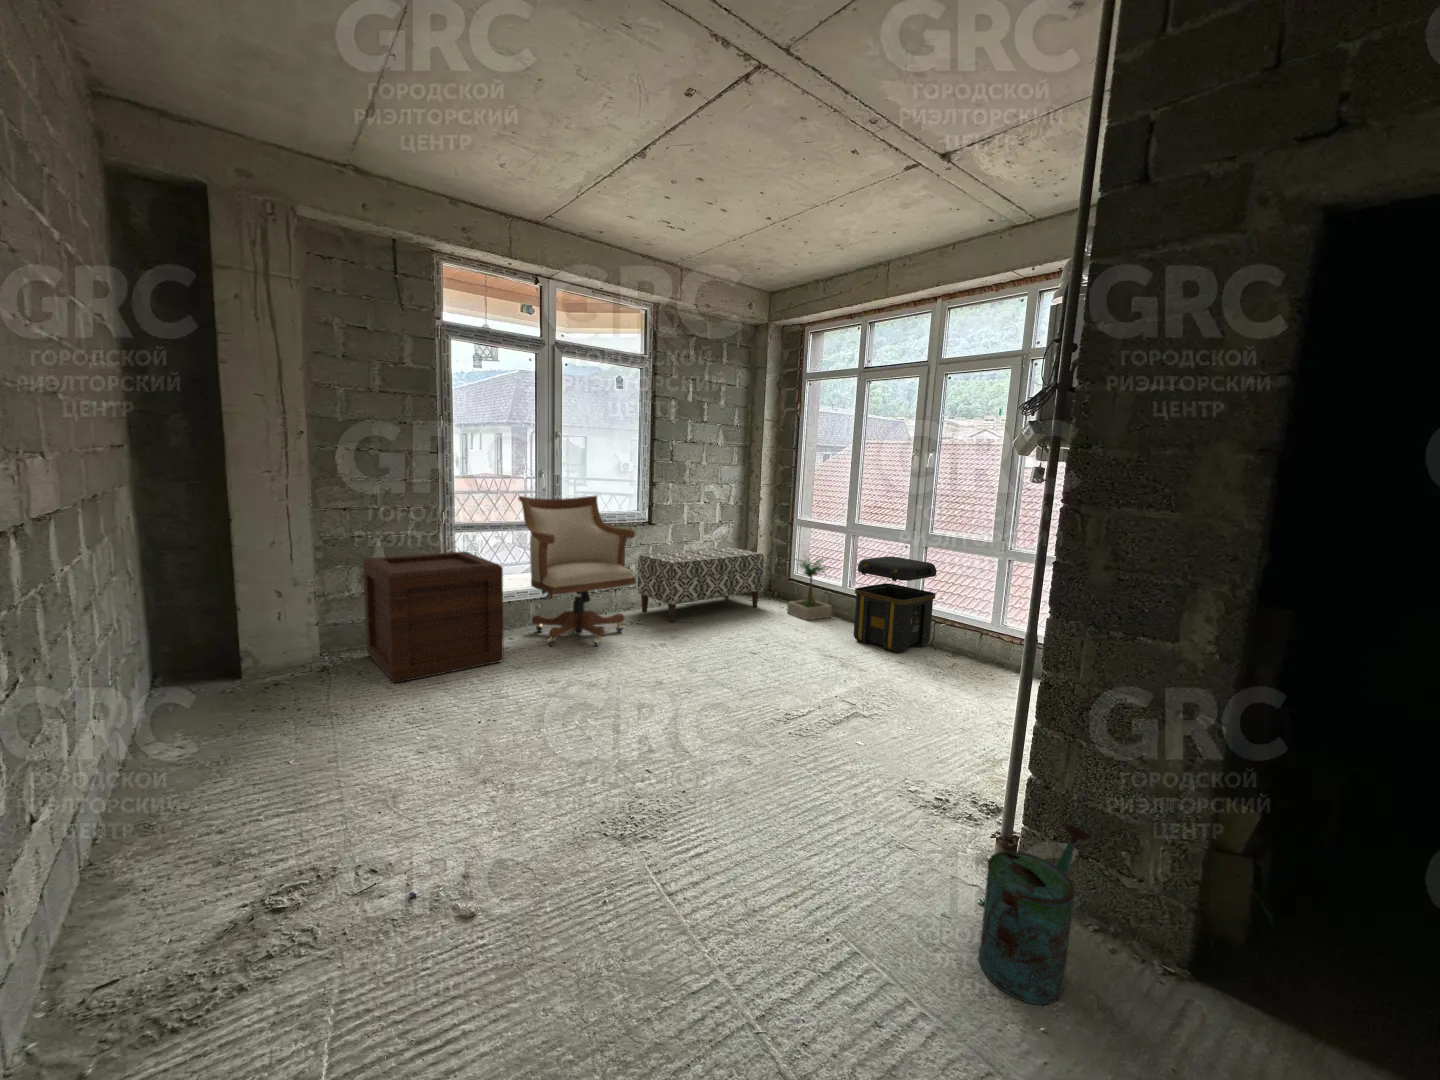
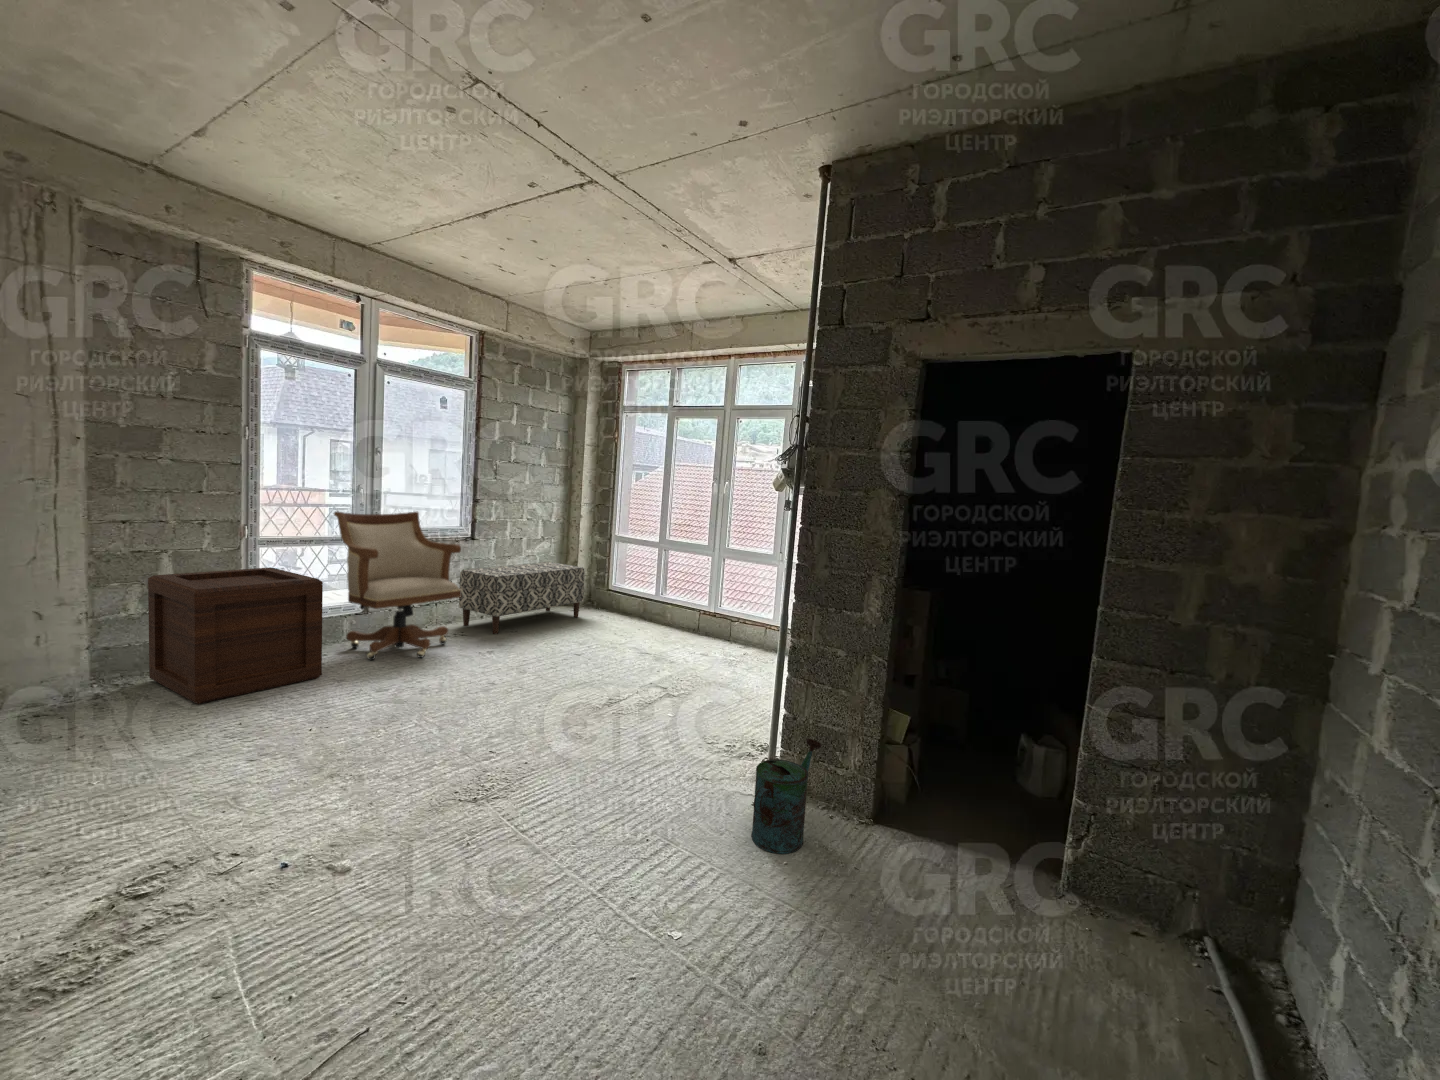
potted plant: present [787,556,832,620] -> none [607,567,651,627]
toolbox: present [854,556,937,652] -> none [666,568,734,648]

